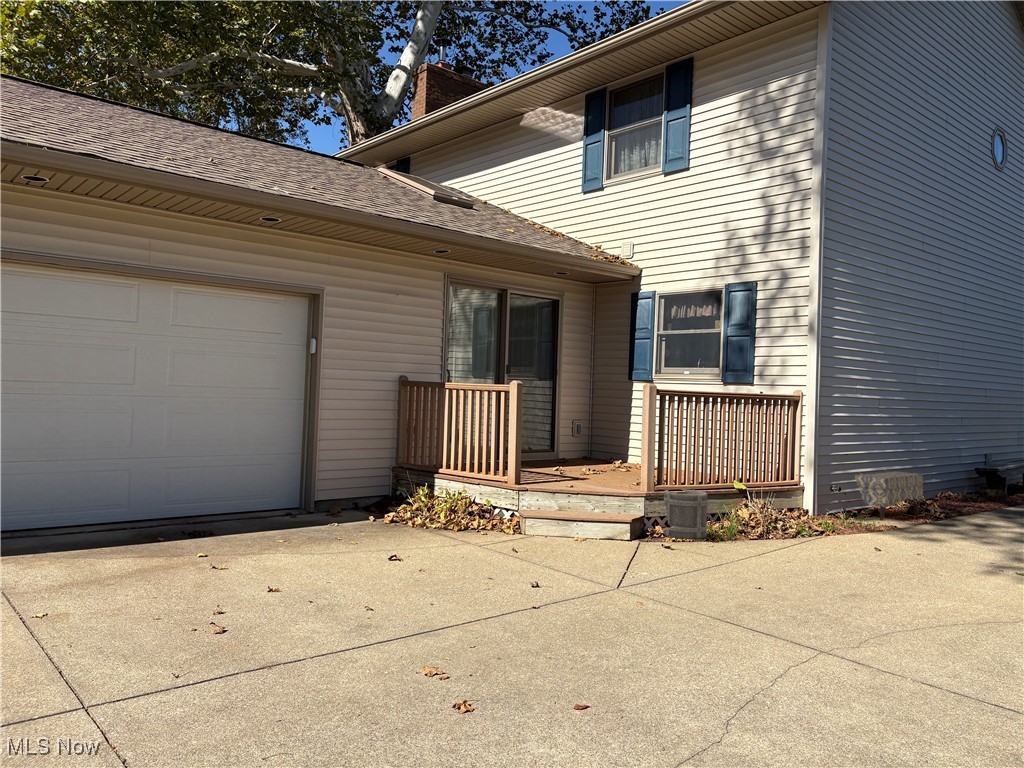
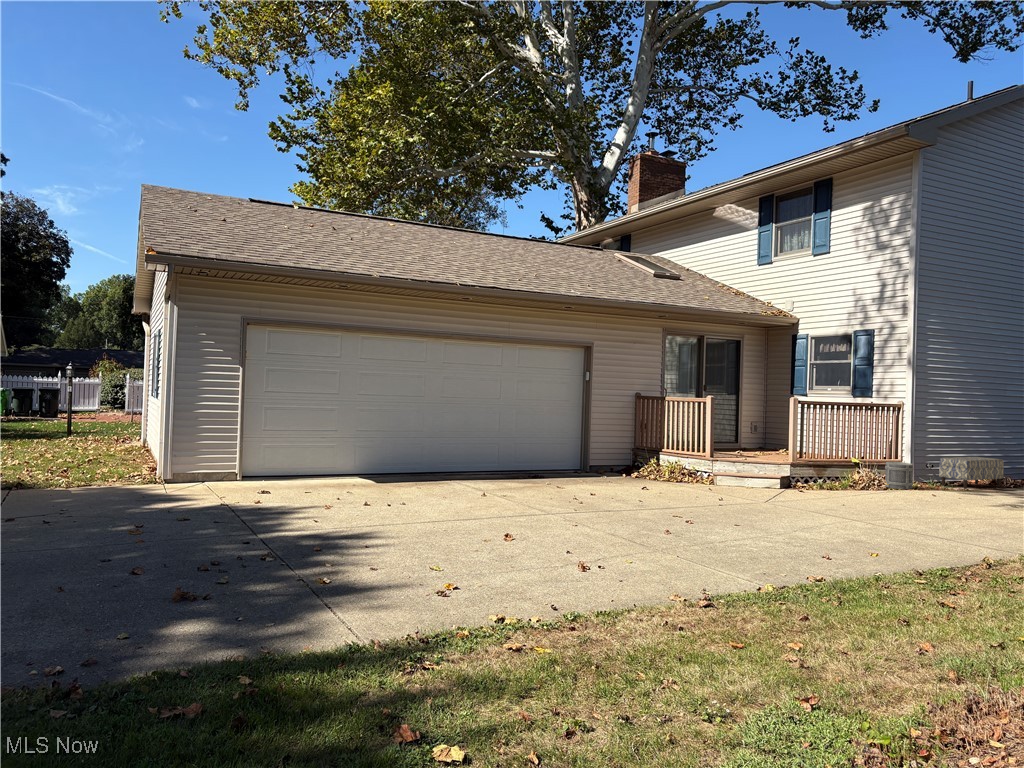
bucket: present [663,490,708,539] -> present [885,462,913,489]

